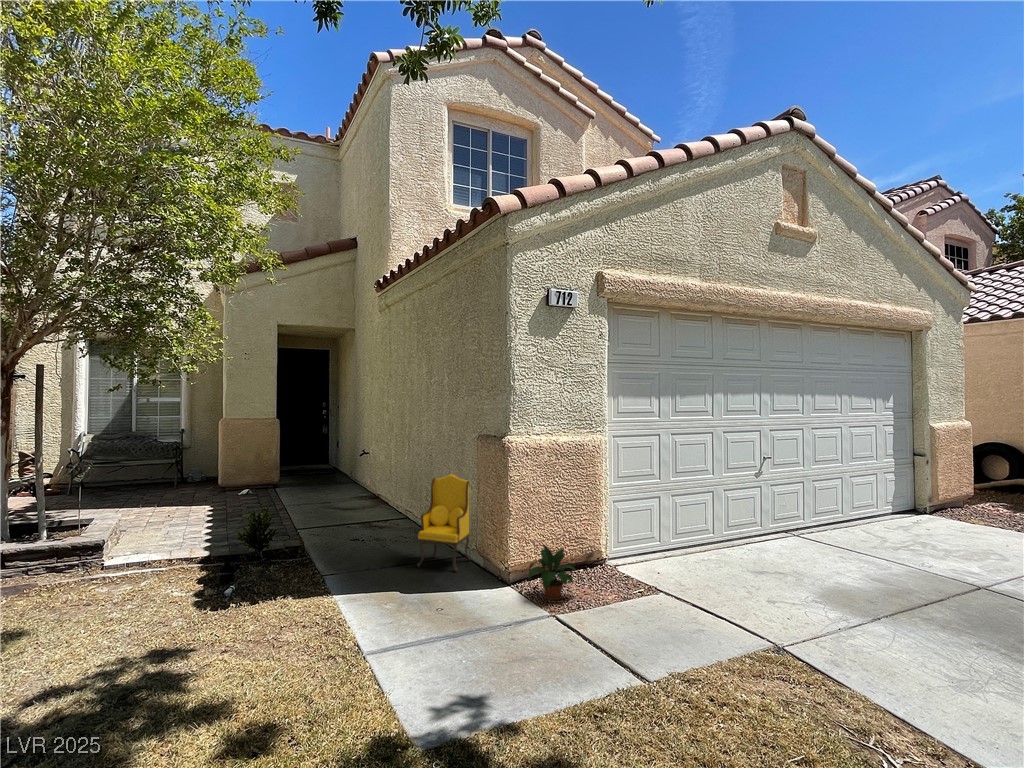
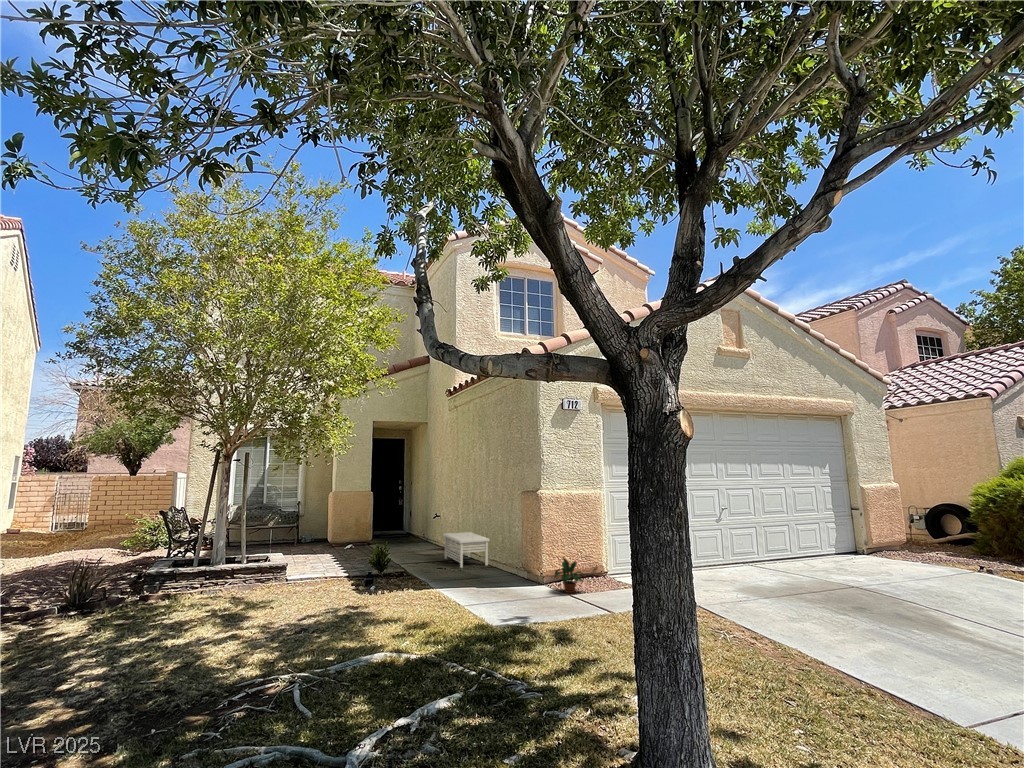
armchair: present [417,474,471,572] -> none [484,518,519,581]
storage bench: none [364,485,430,542] -> present [443,532,489,568]

